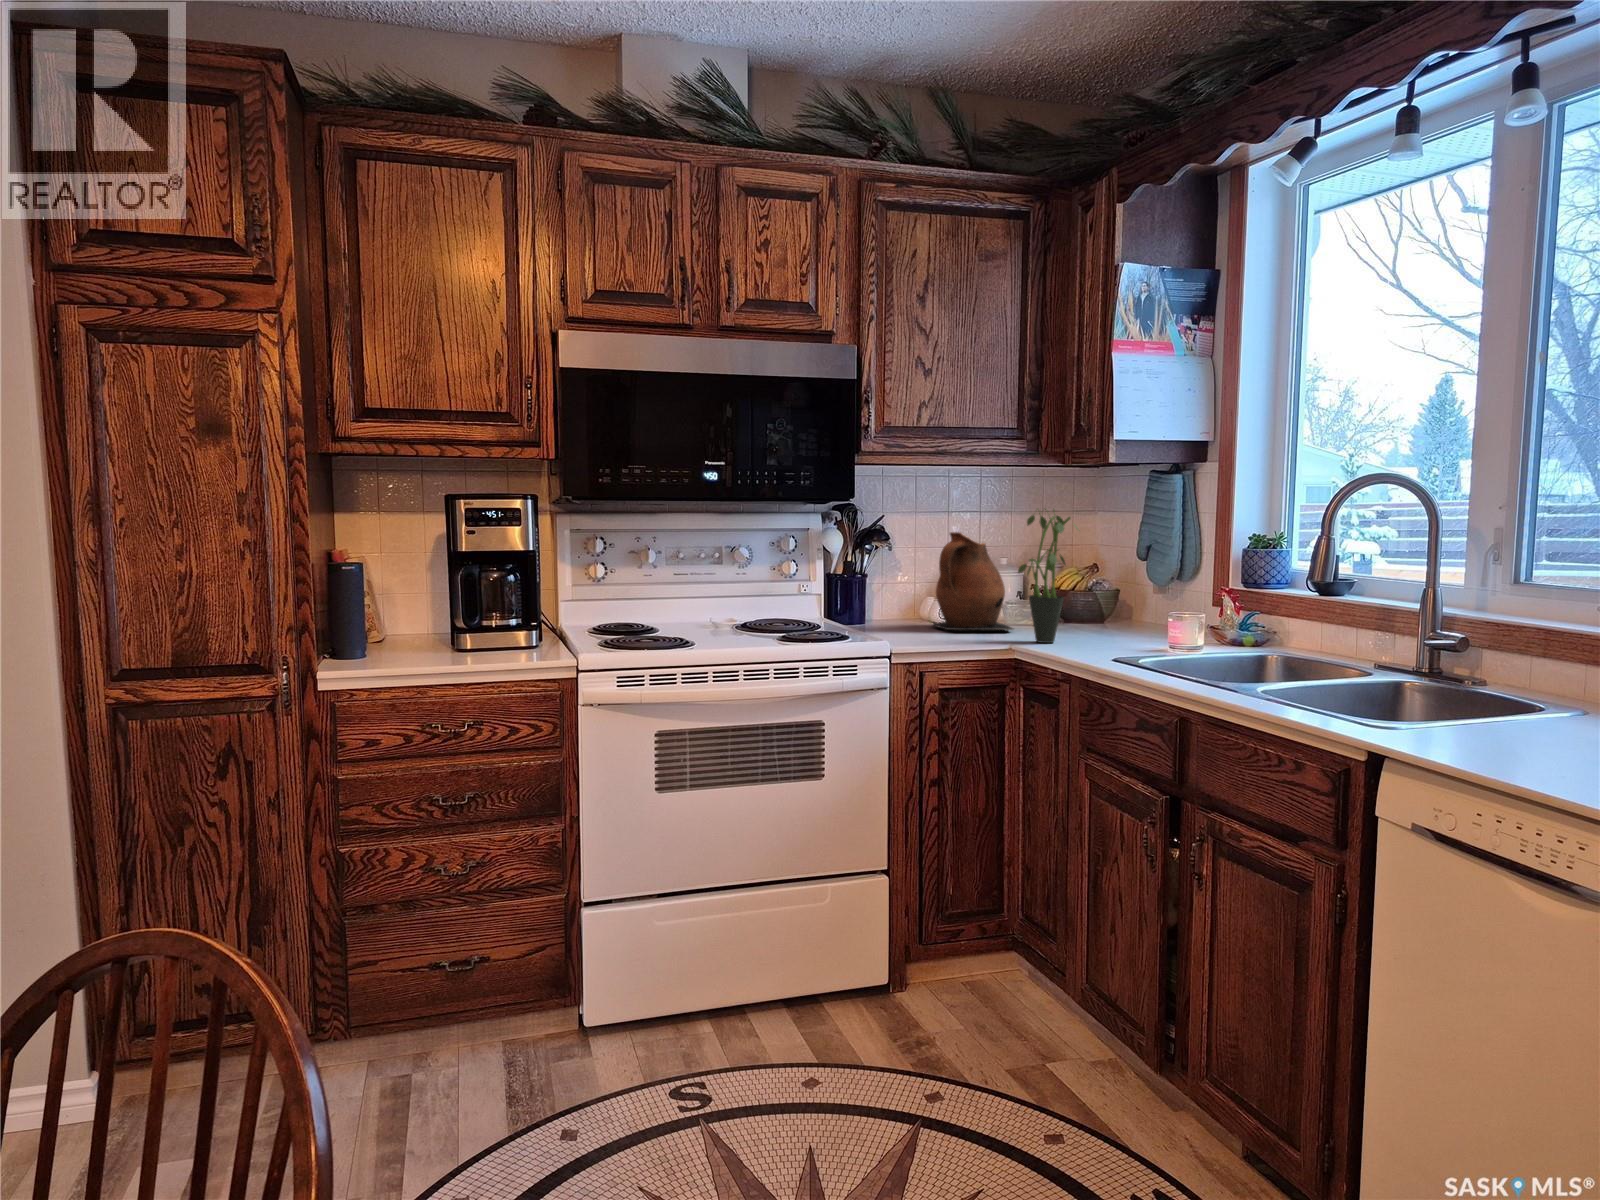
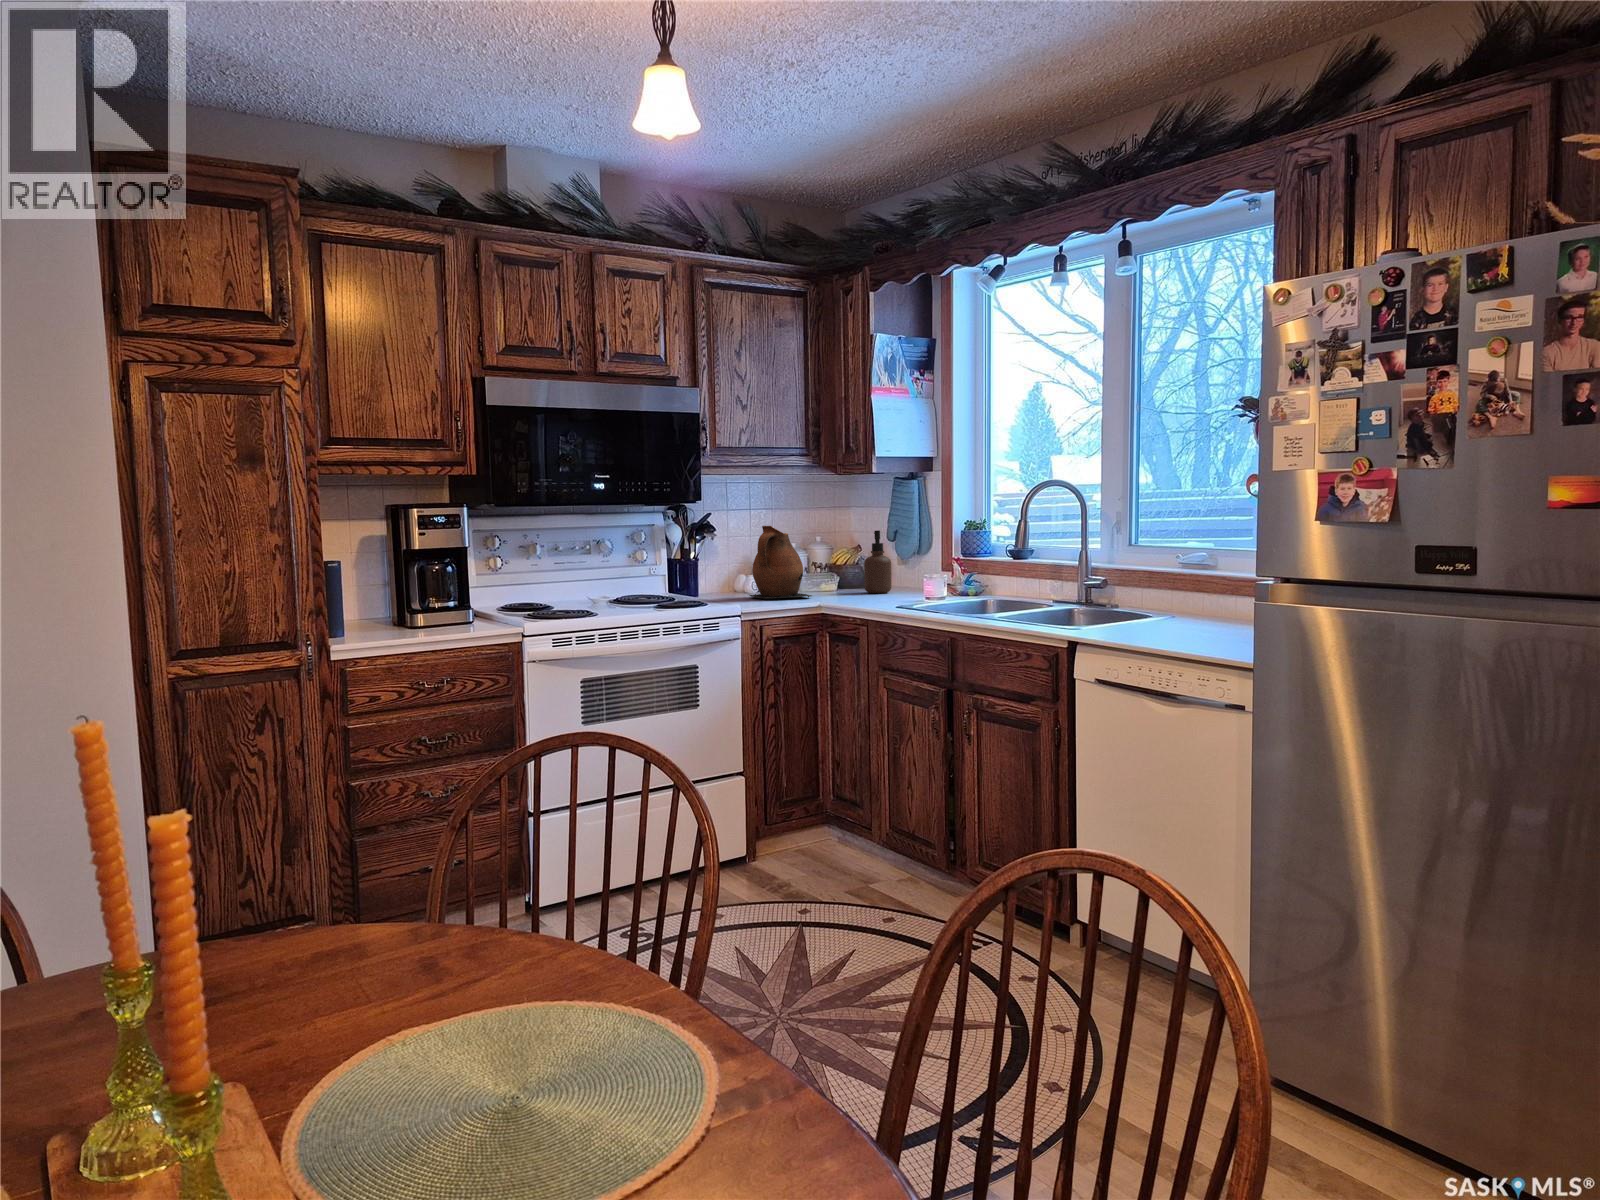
potted plant: present [1018,509,1078,643] -> none [821,506,863,602]
soap dispenser: none [1096,543,1136,629] -> present [864,530,892,593]

